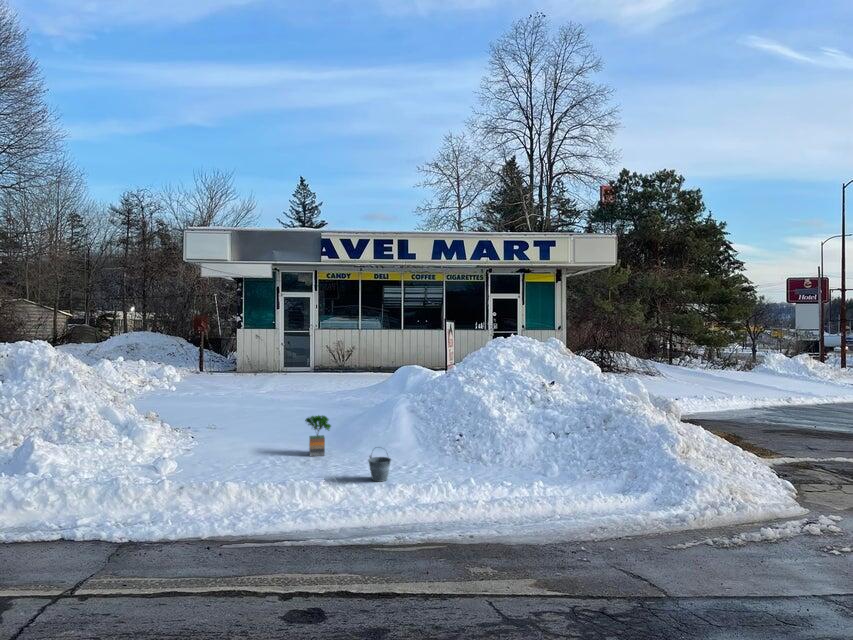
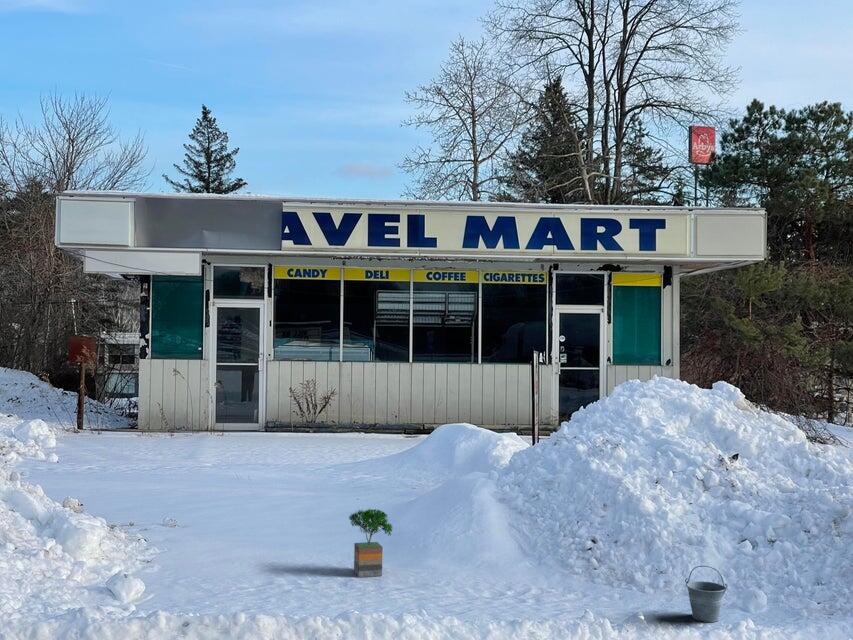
bucket: present [368,456,391,482] -> present [685,566,727,622]

